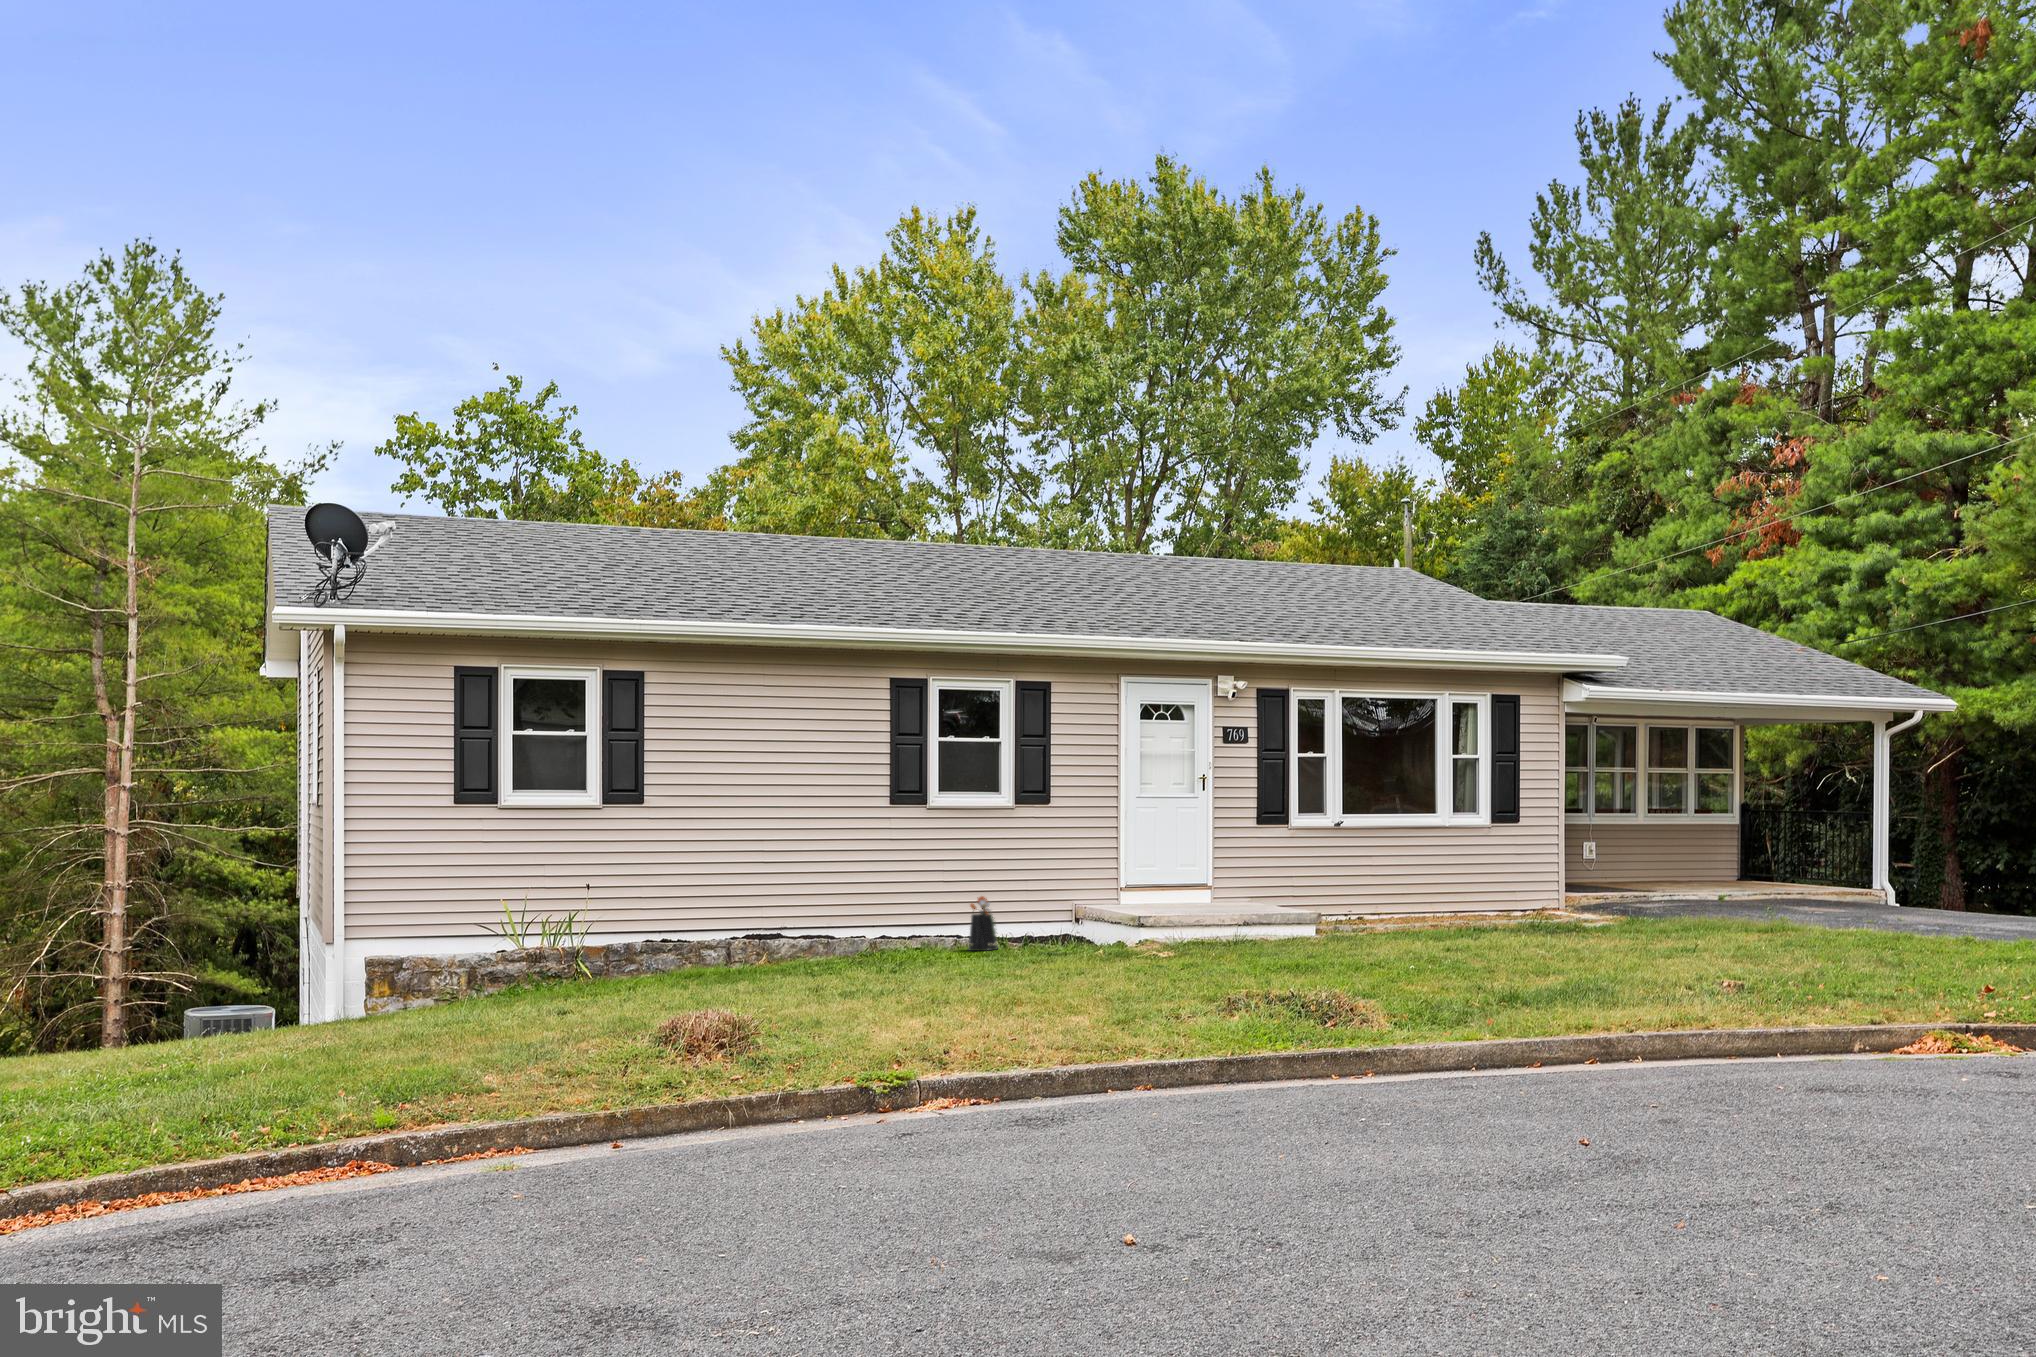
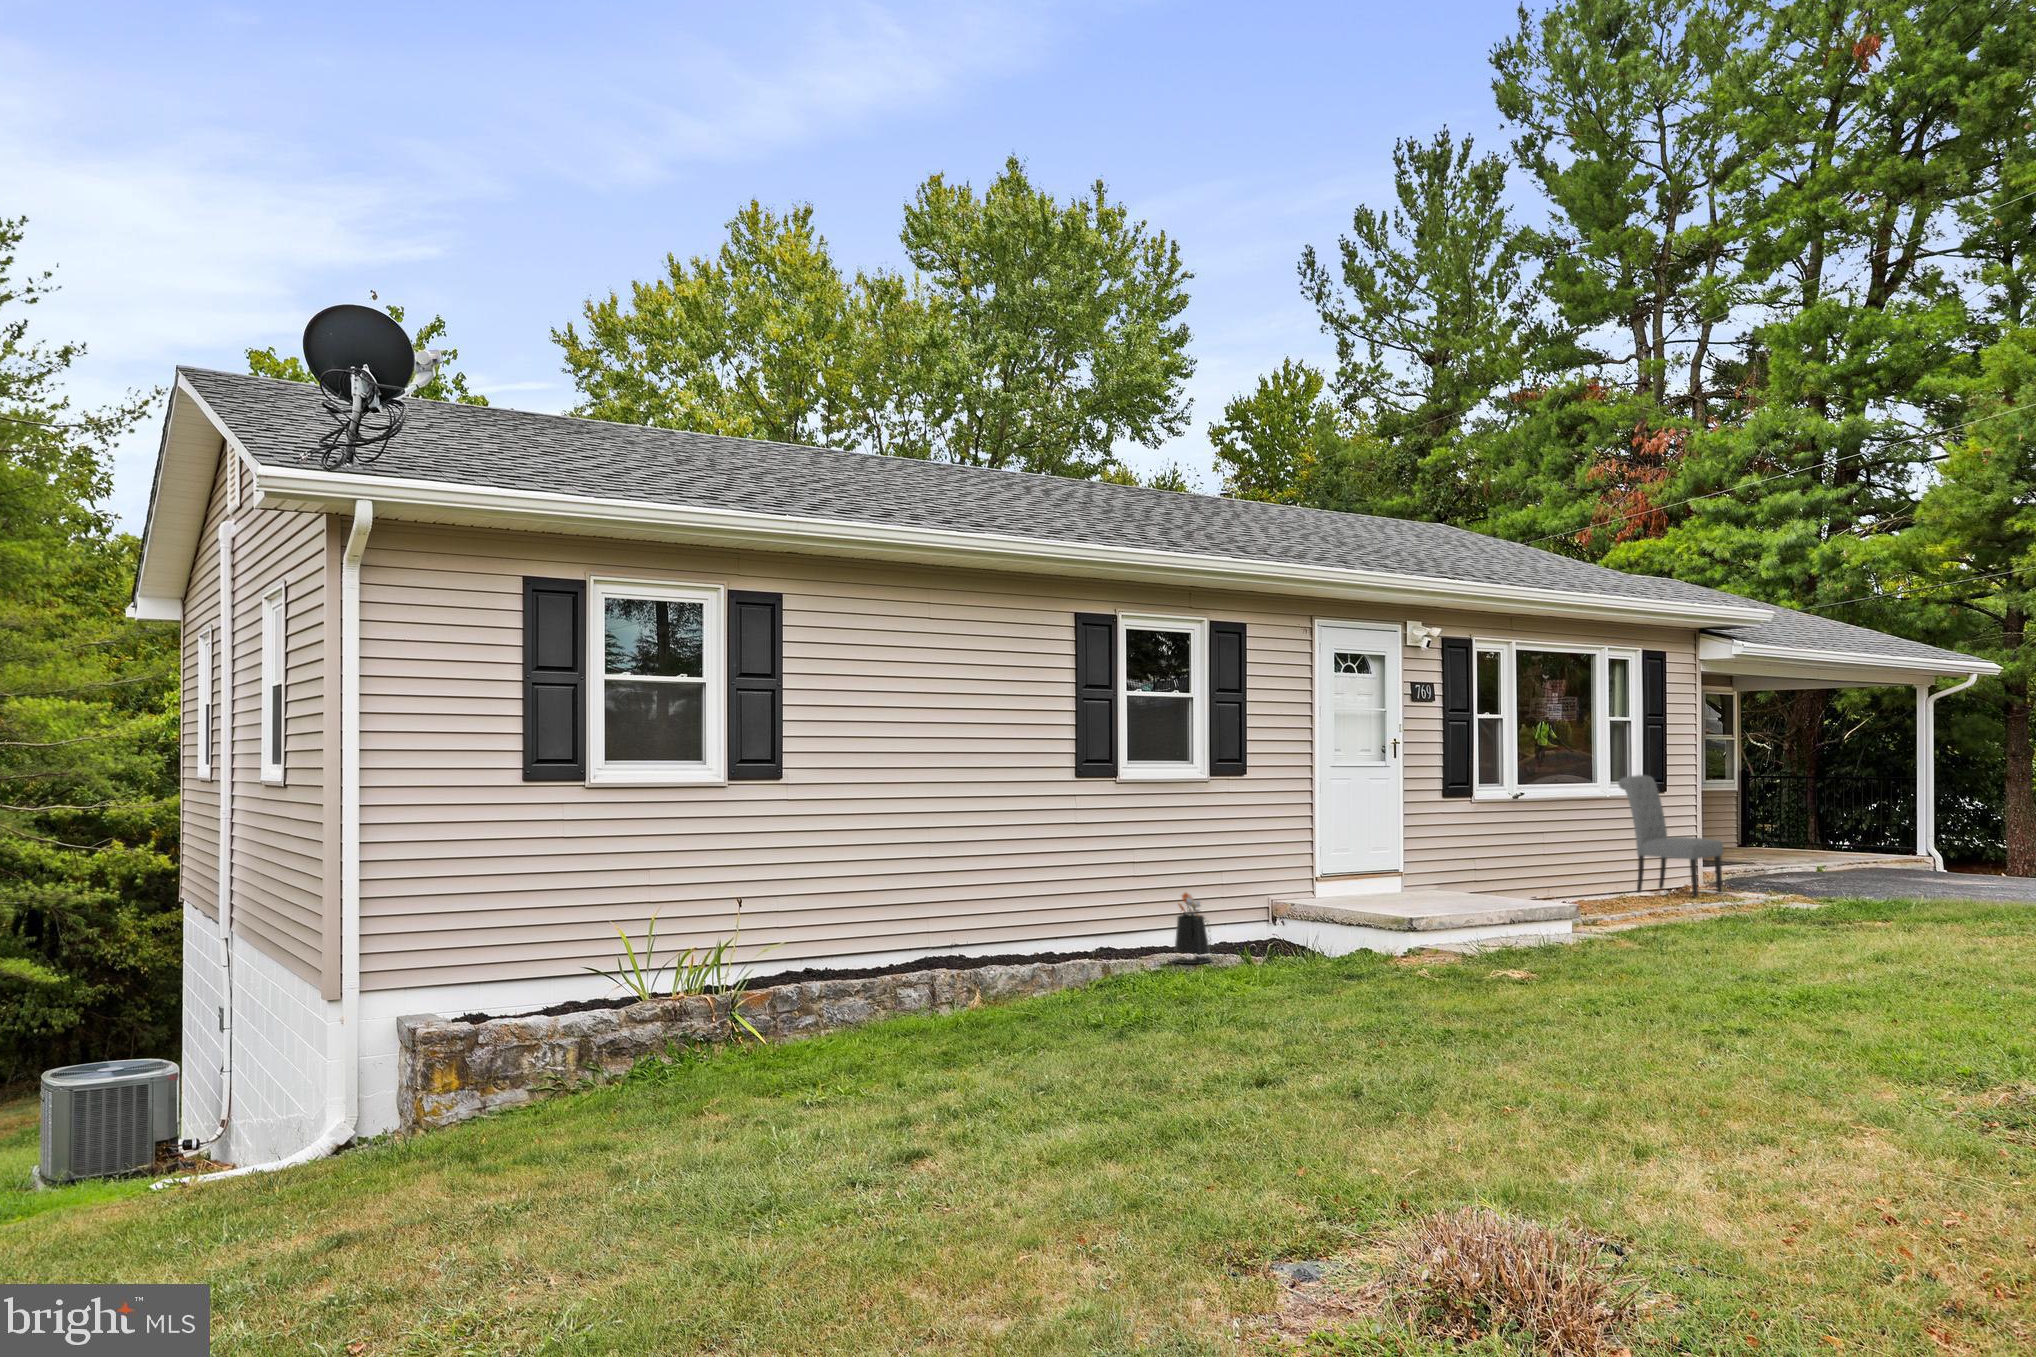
chair: none [1459,808,1544,918] -> present [1618,775,1723,898]

